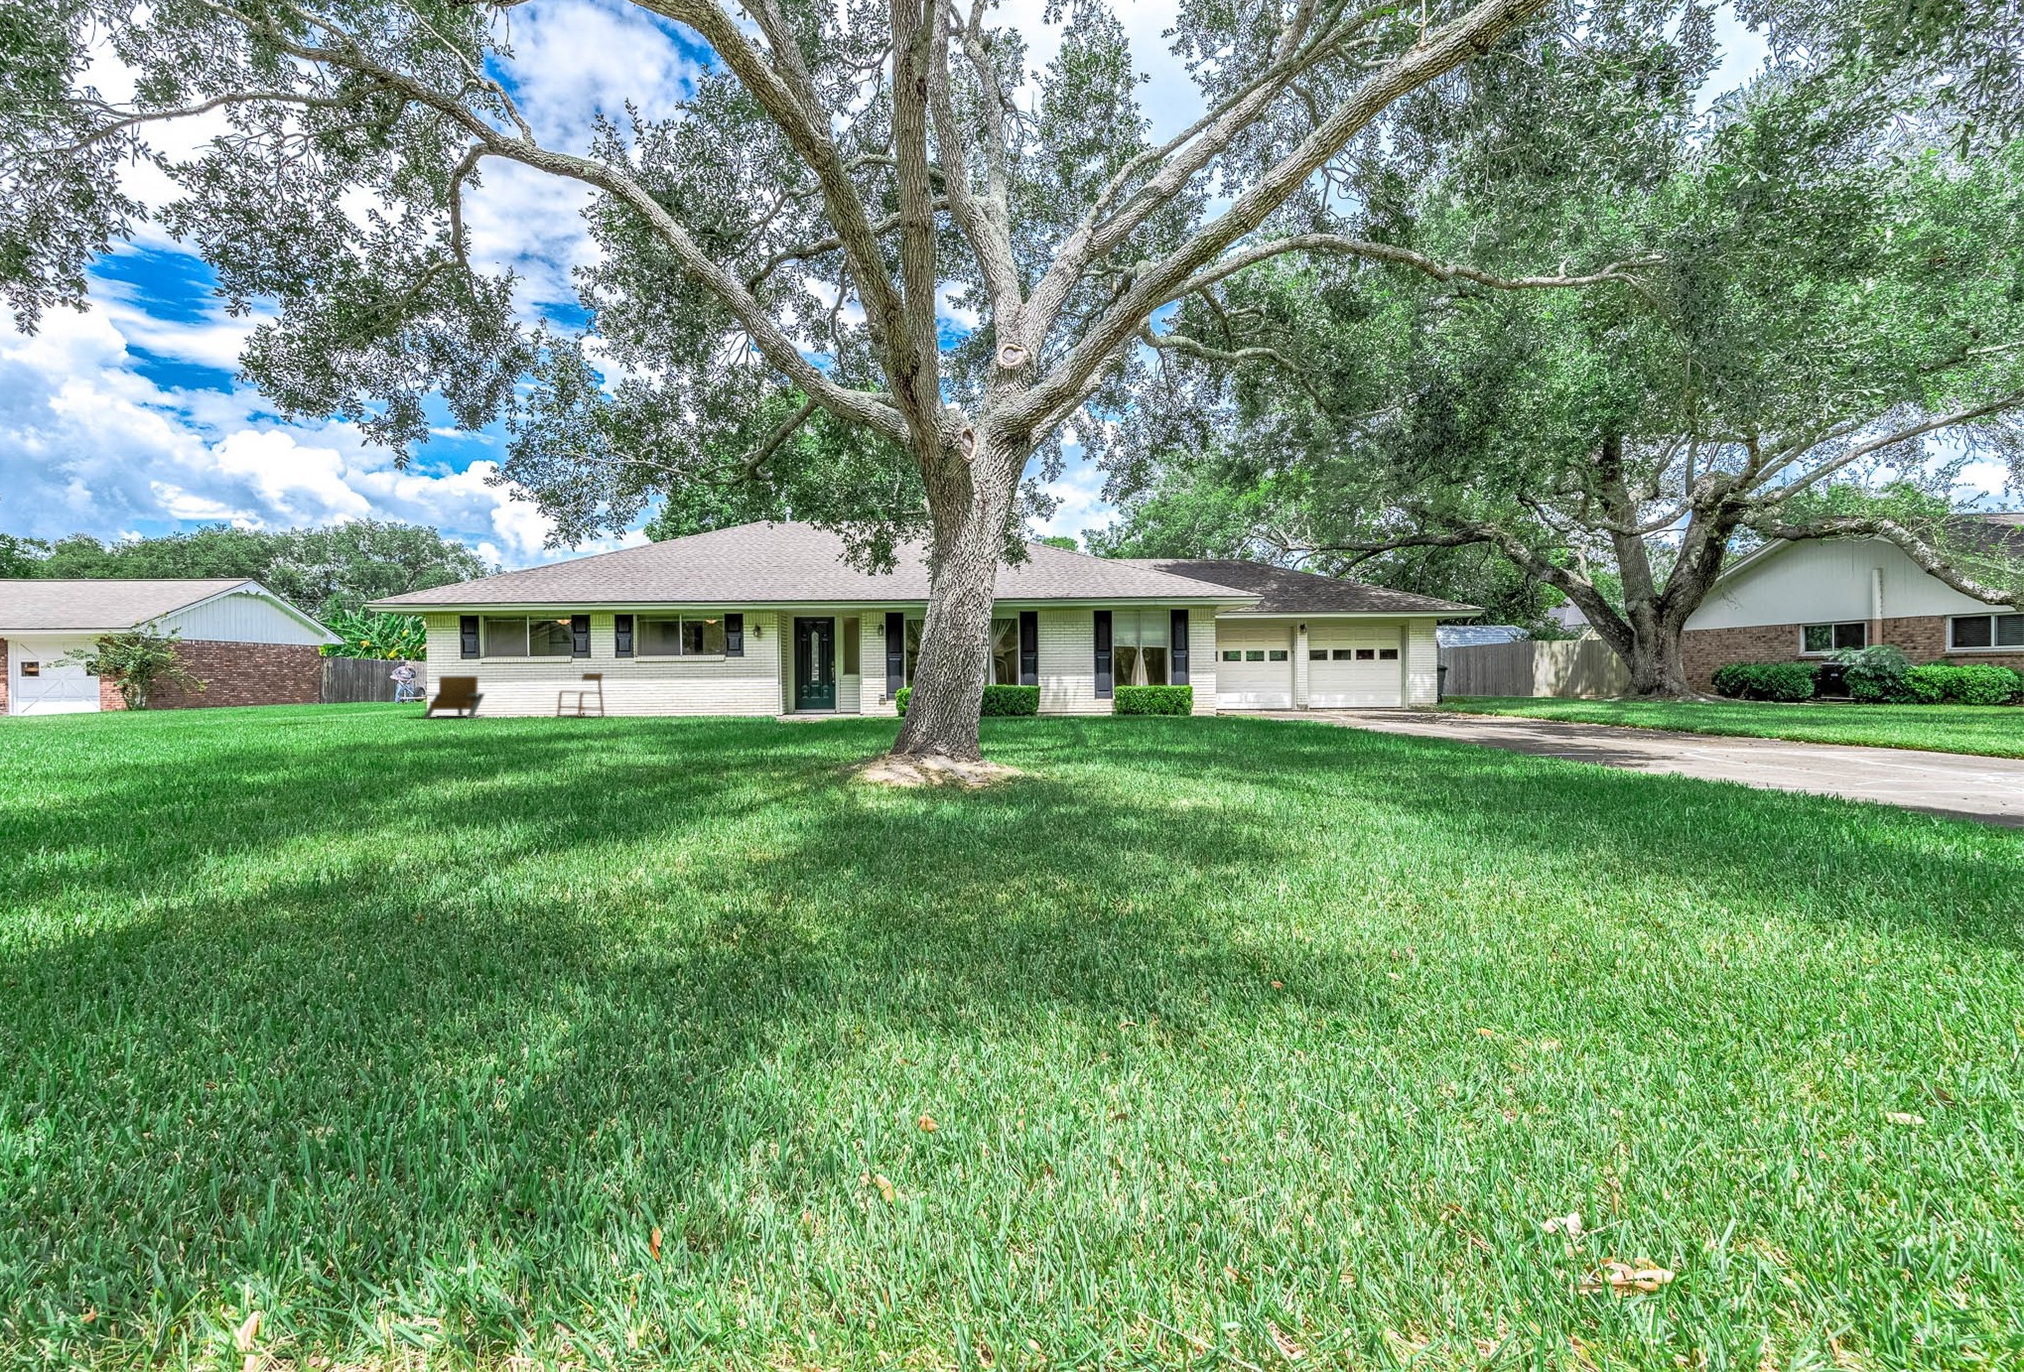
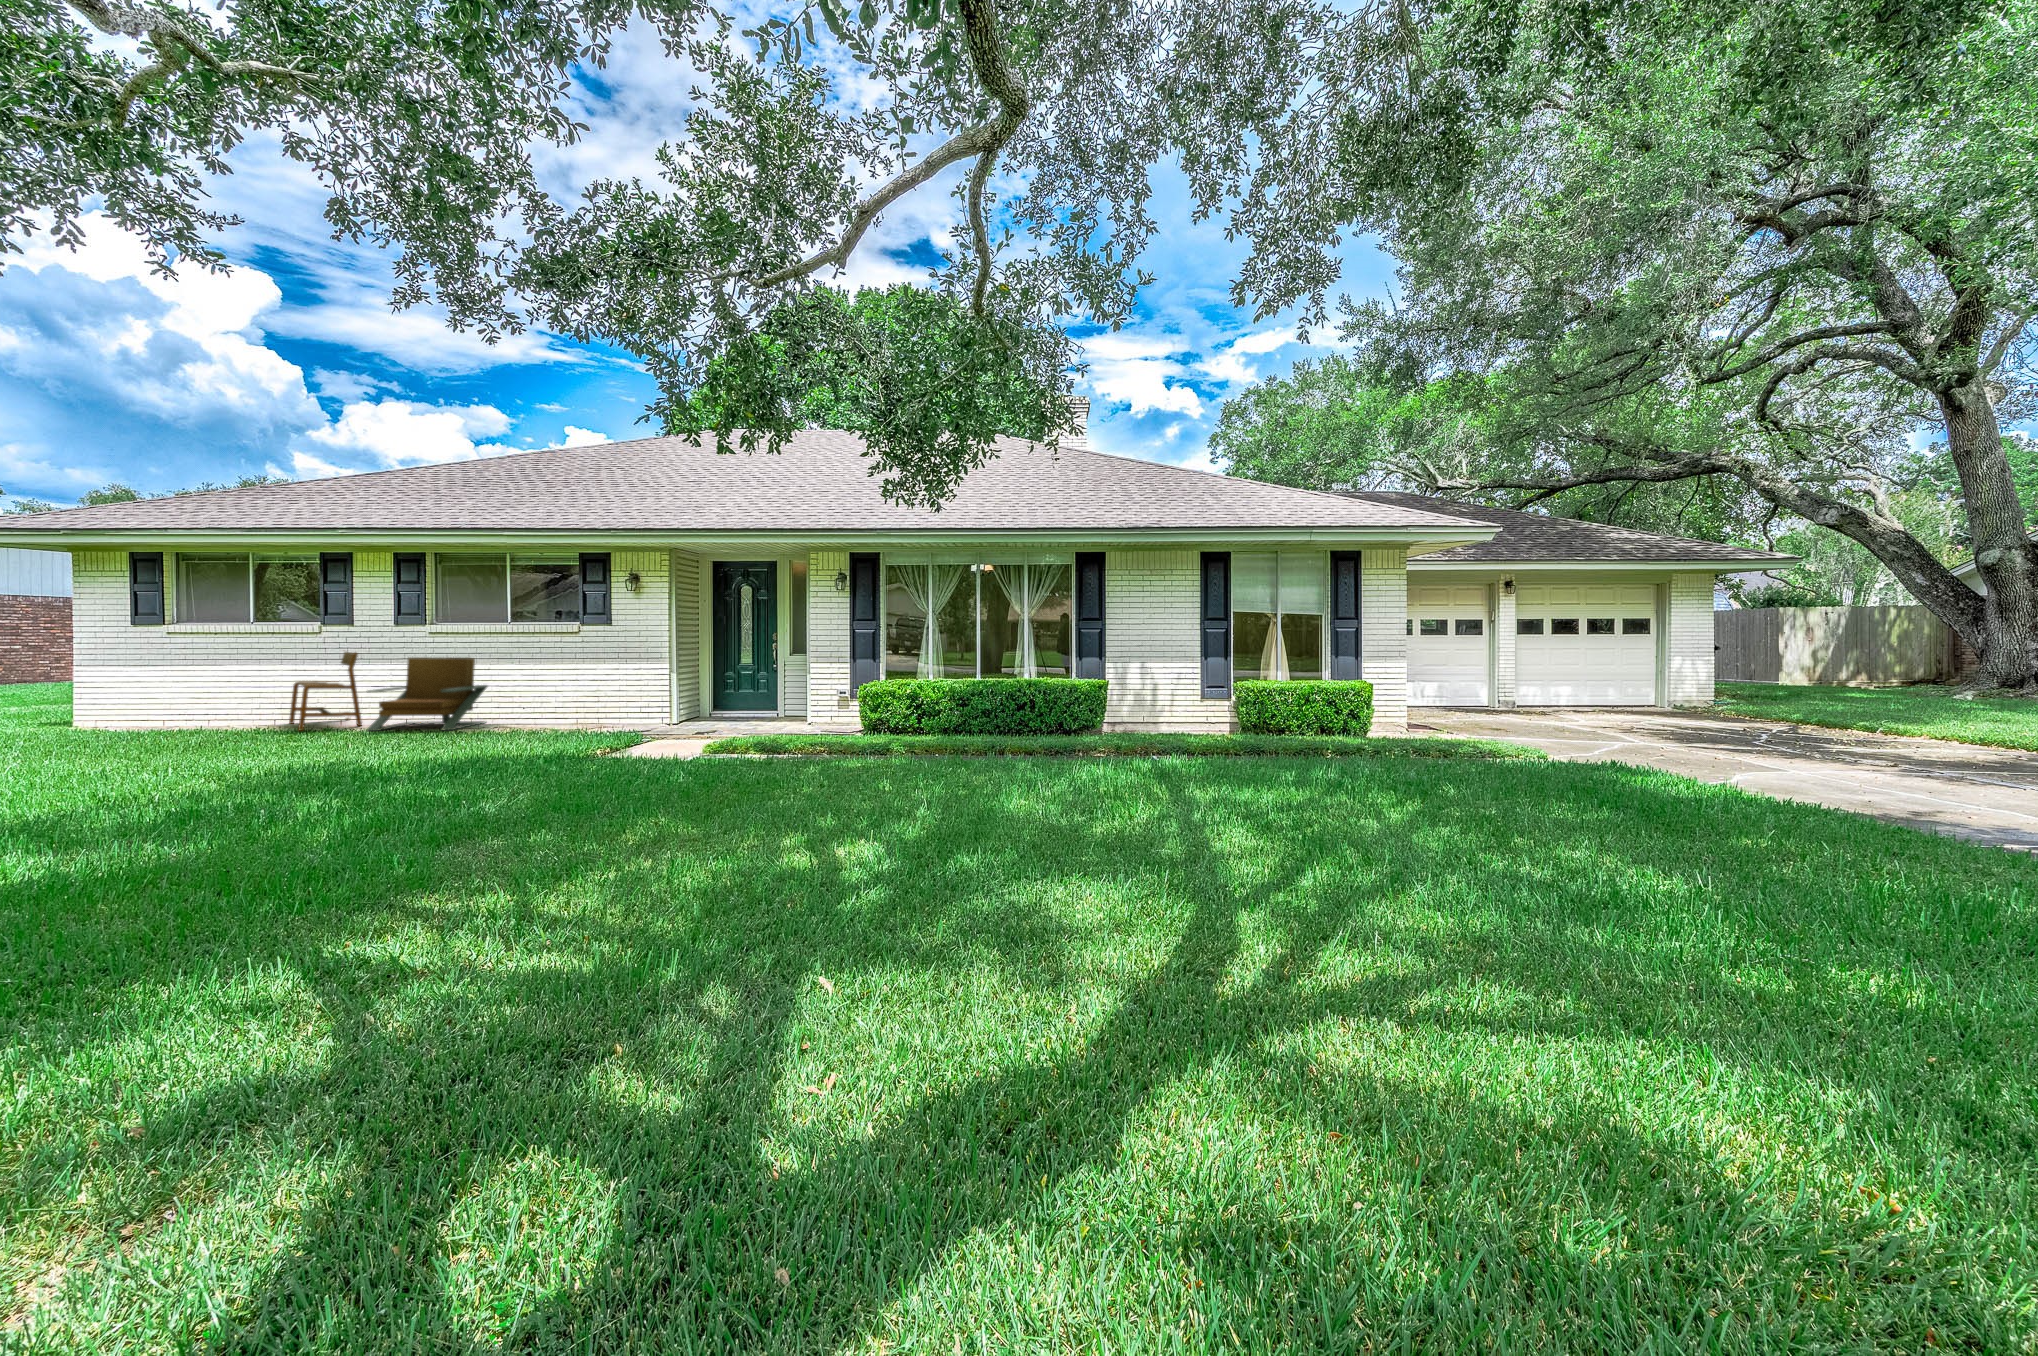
lounge chair: present [424,676,484,719] -> present [367,657,487,731]

